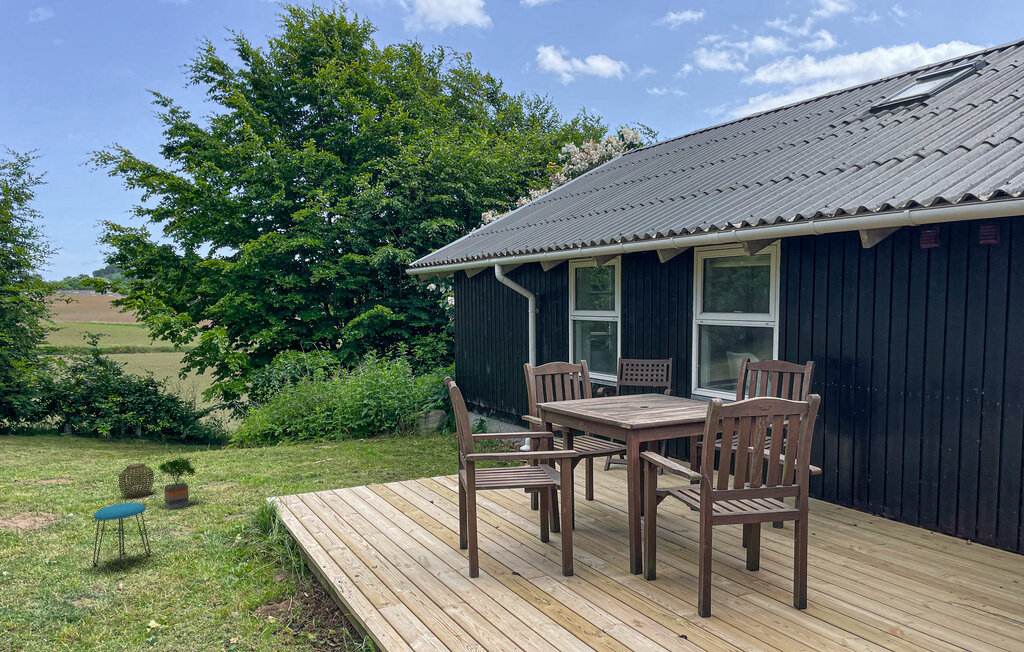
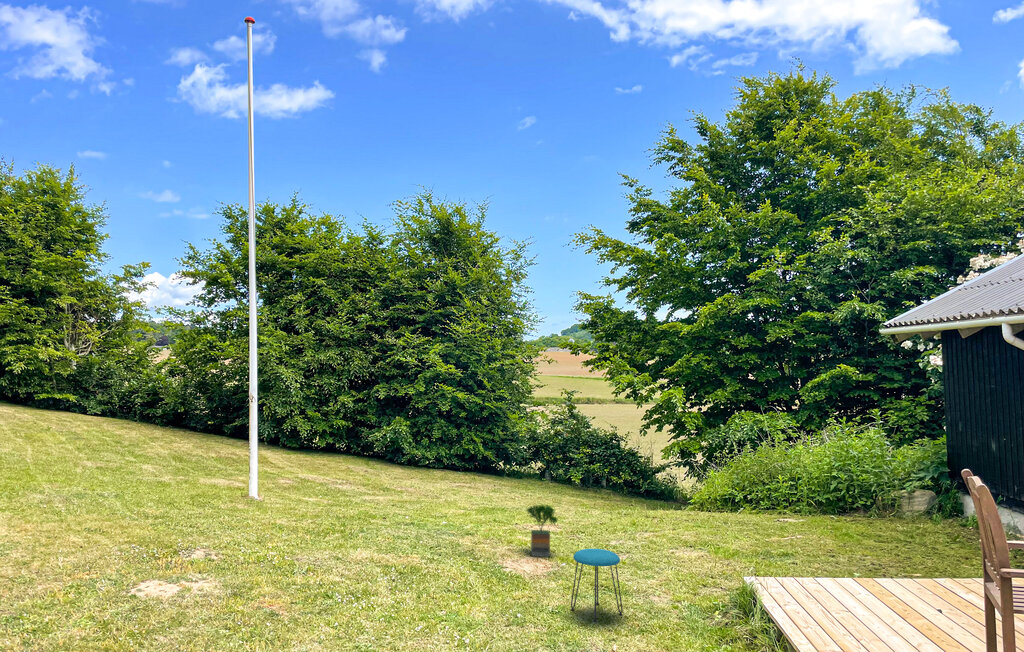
potted tree: present [159,459,195,510] -> present [527,505,558,557]
woven basket: present [119,464,154,498] -> none [593,506,622,540]

